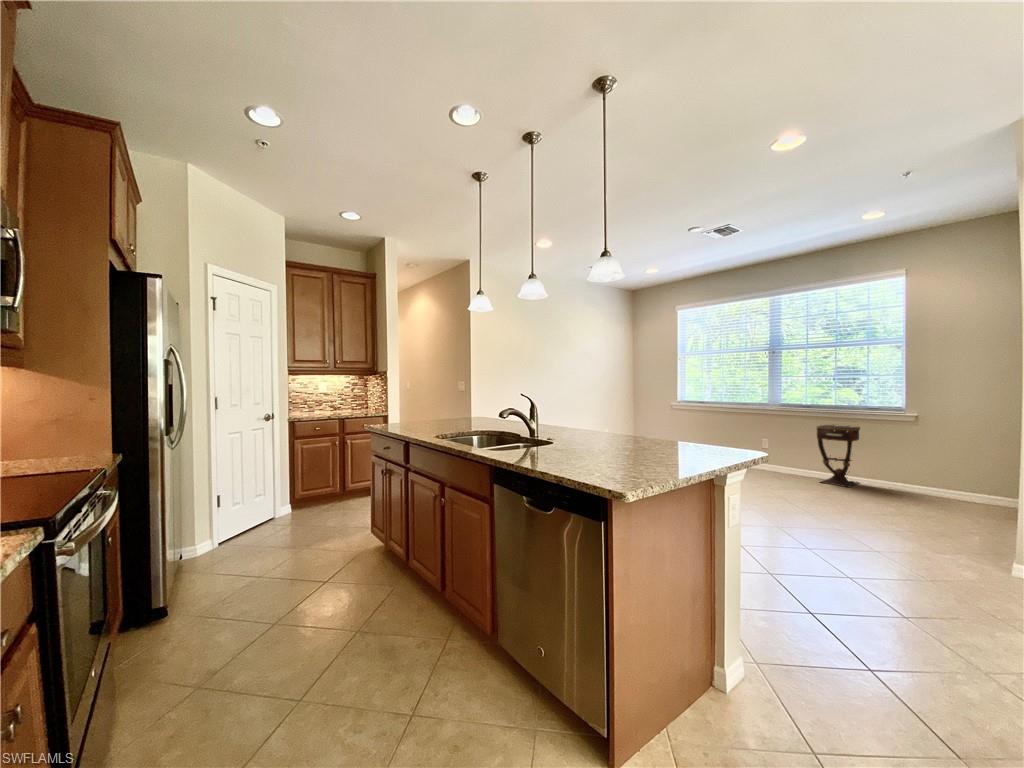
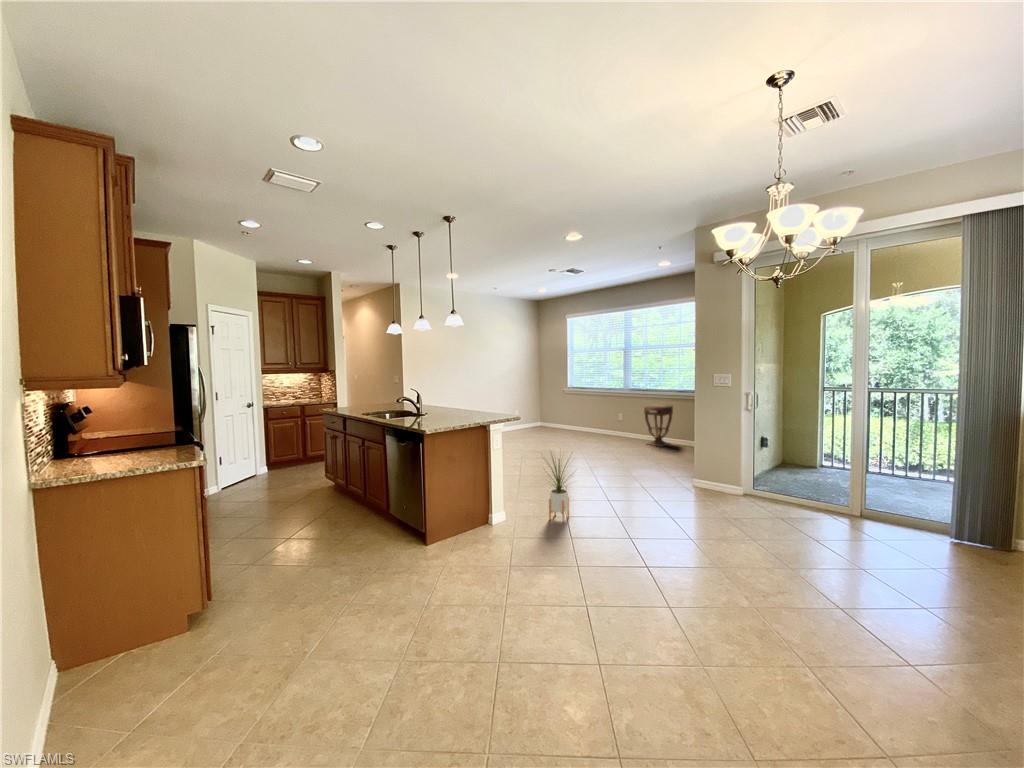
house plant: none [808,511,917,688] -> present [549,453,569,522]

